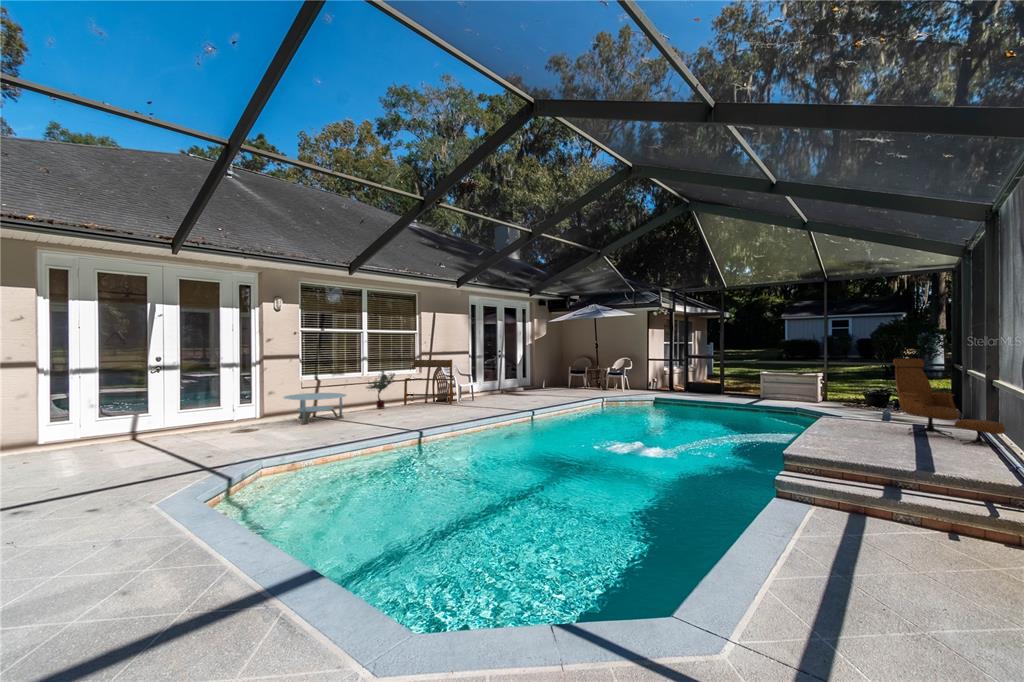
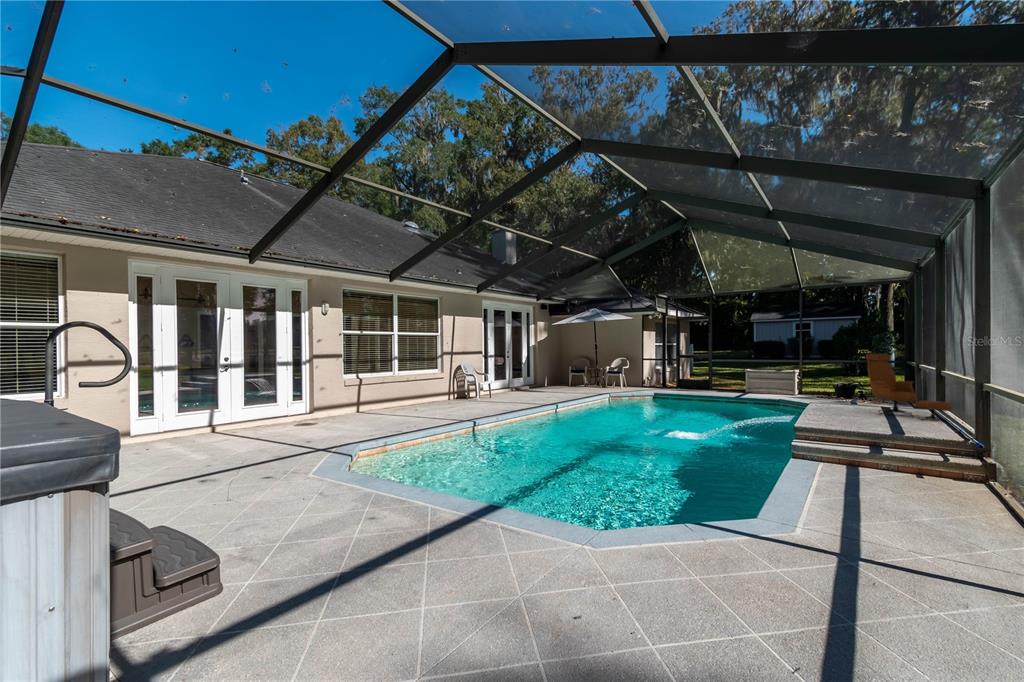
bench: present [404,359,454,404] -> none [430,359,474,401]
potted tree: present [366,369,395,409] -> none [398,367,424,405]
round table: present [284,393,346,424] -> none [333,390,389,418]

